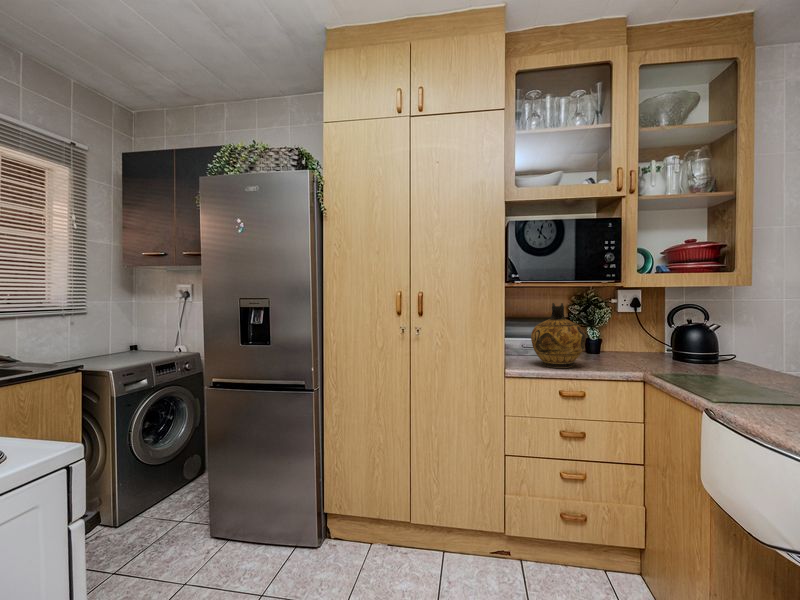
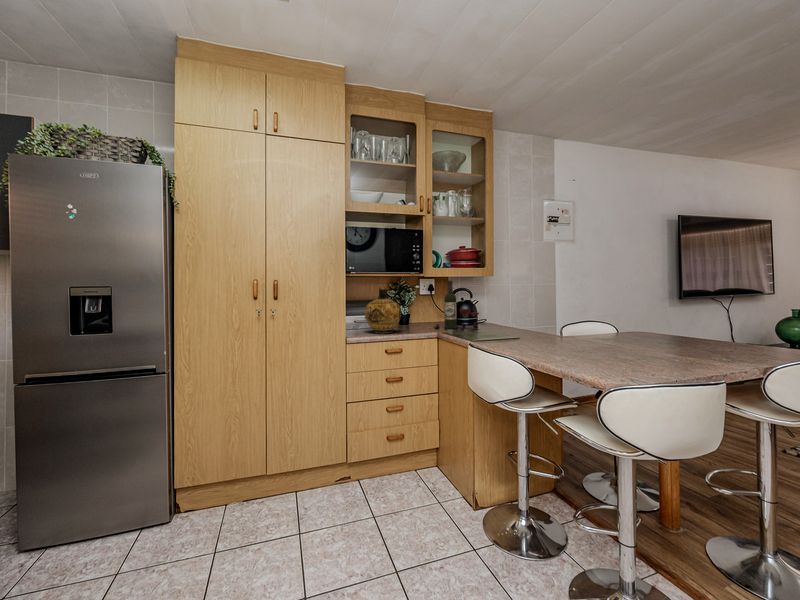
wine bottle: none [639,293,724,374] -> present [434,281,479,330]

